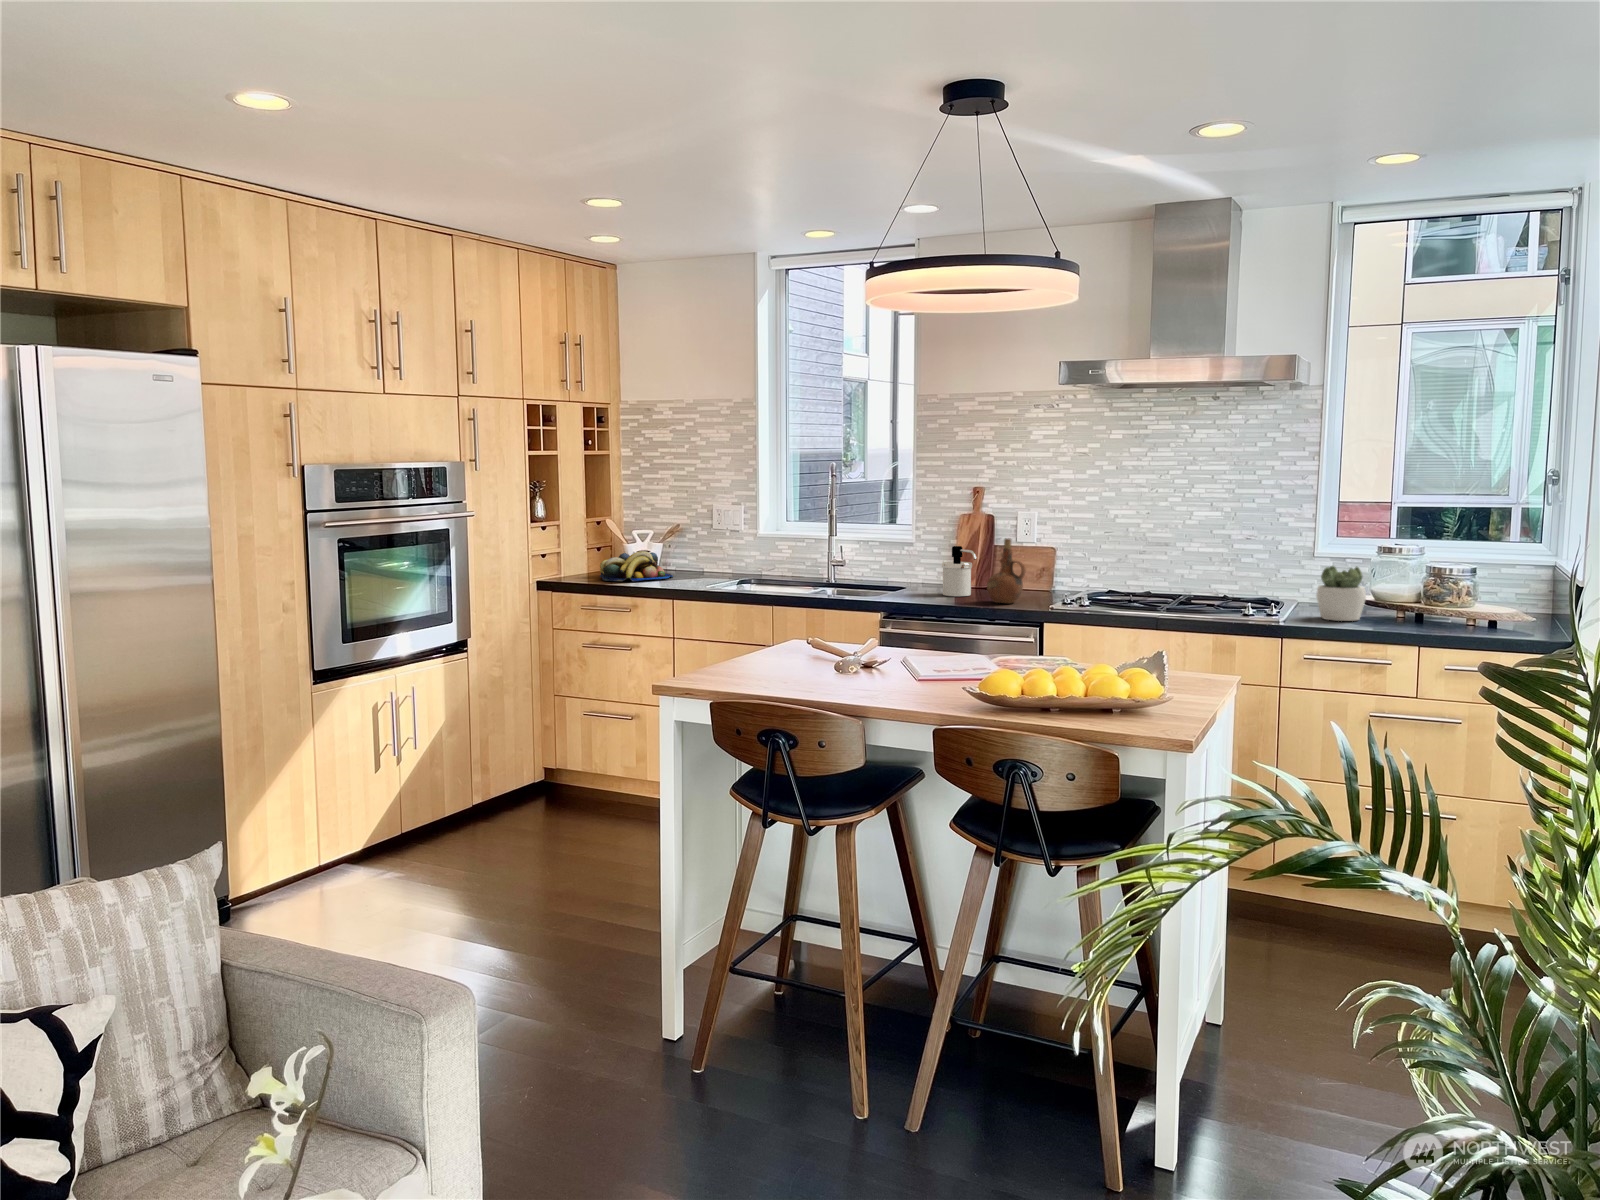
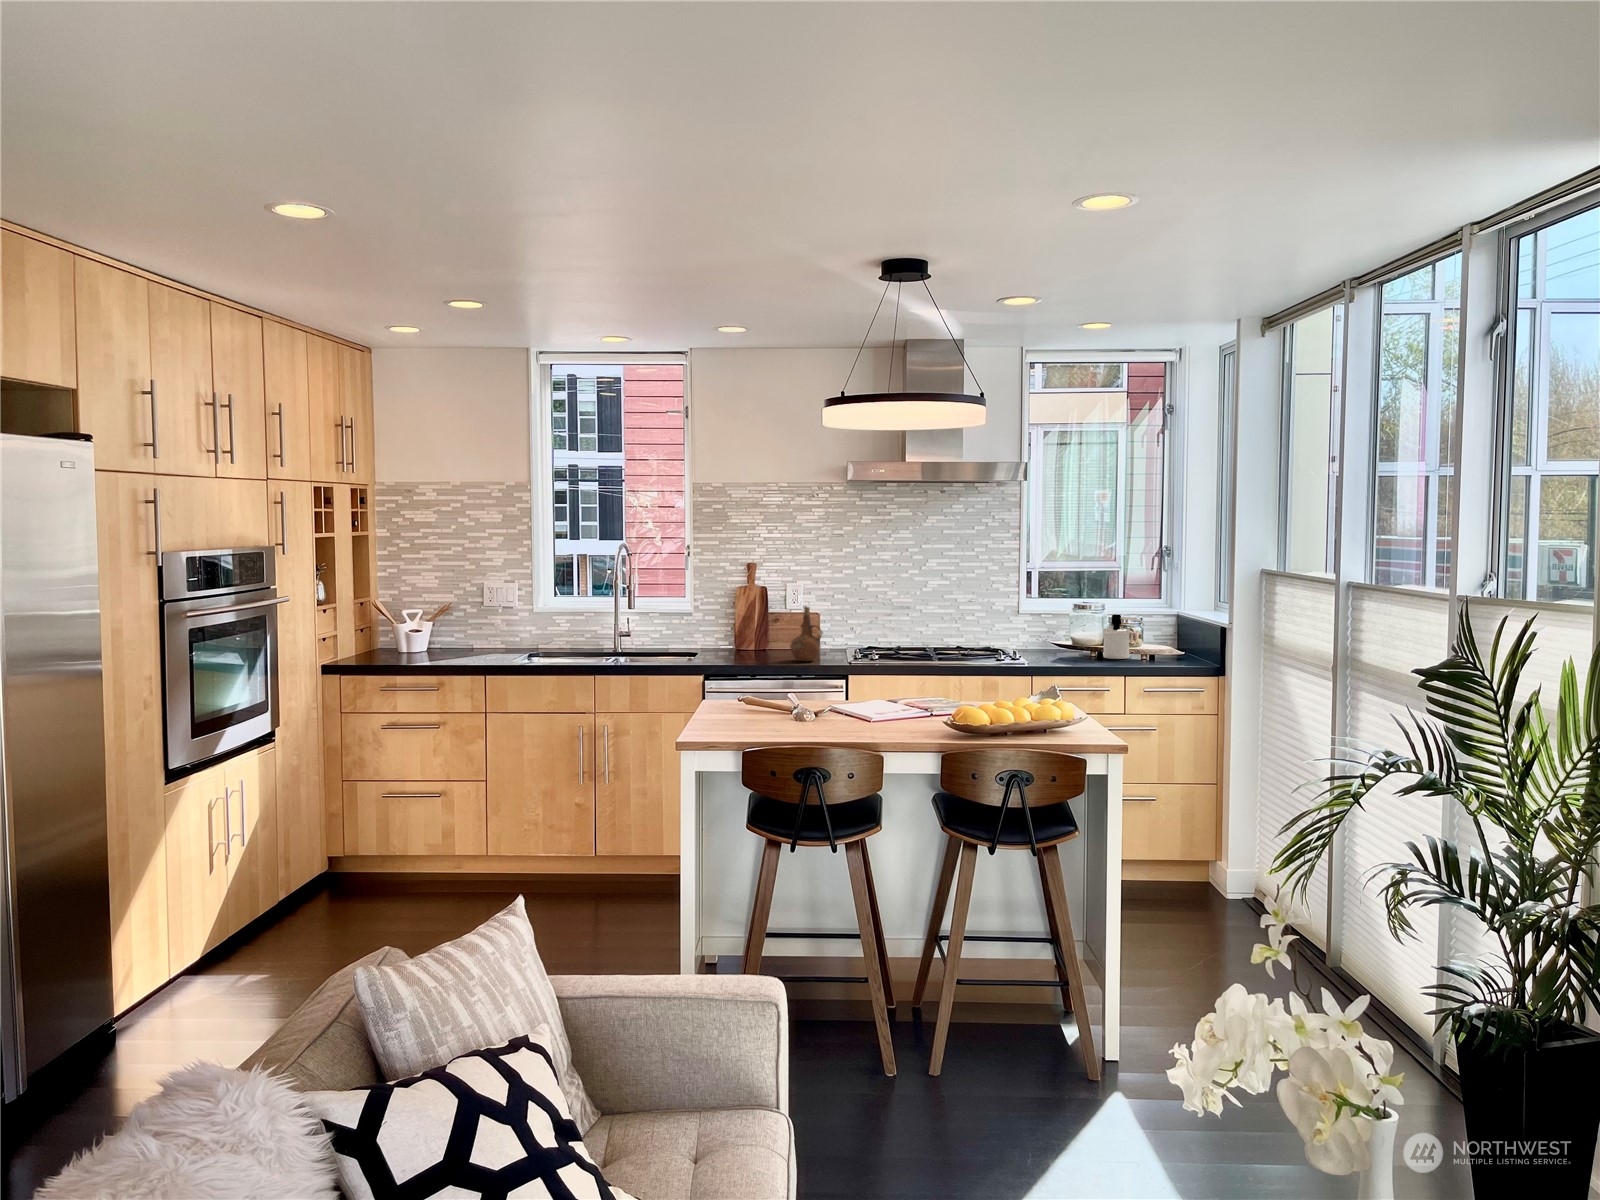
soap dispenser: present [942,546,976,596] -> present [1103,615,1144,659]
fruit bowl: present [600,551,673,581] -> none [381,629,458,660]
succulent plant: present [1316,566,1366,621] -> none [1046,620,1081,661]

